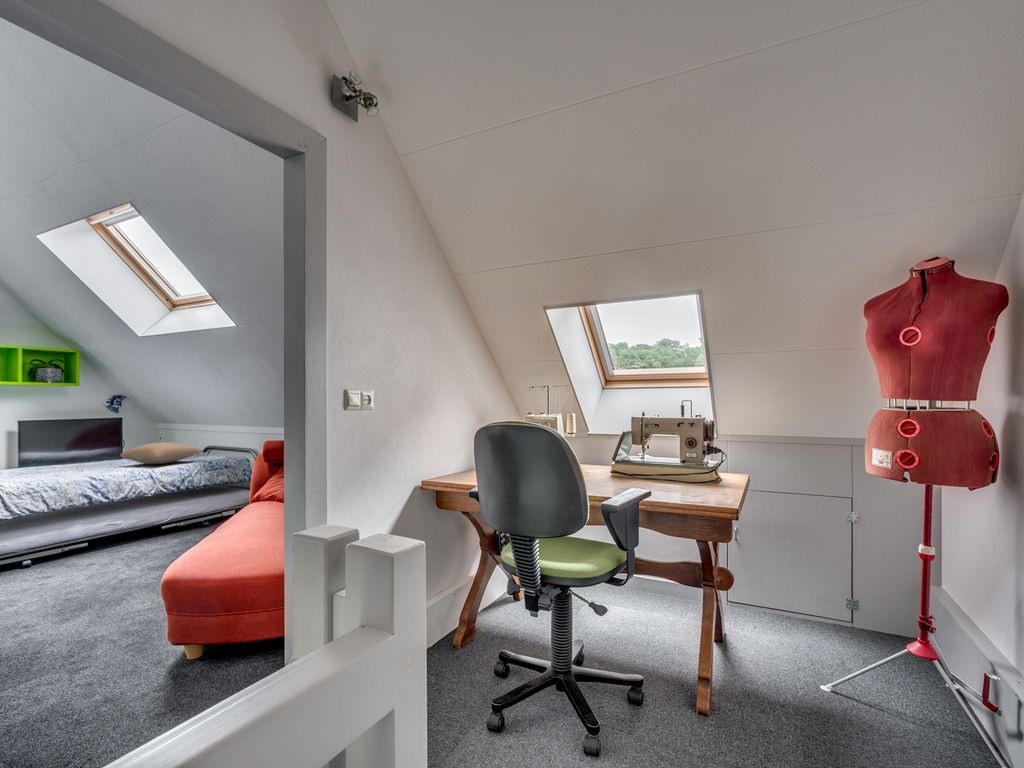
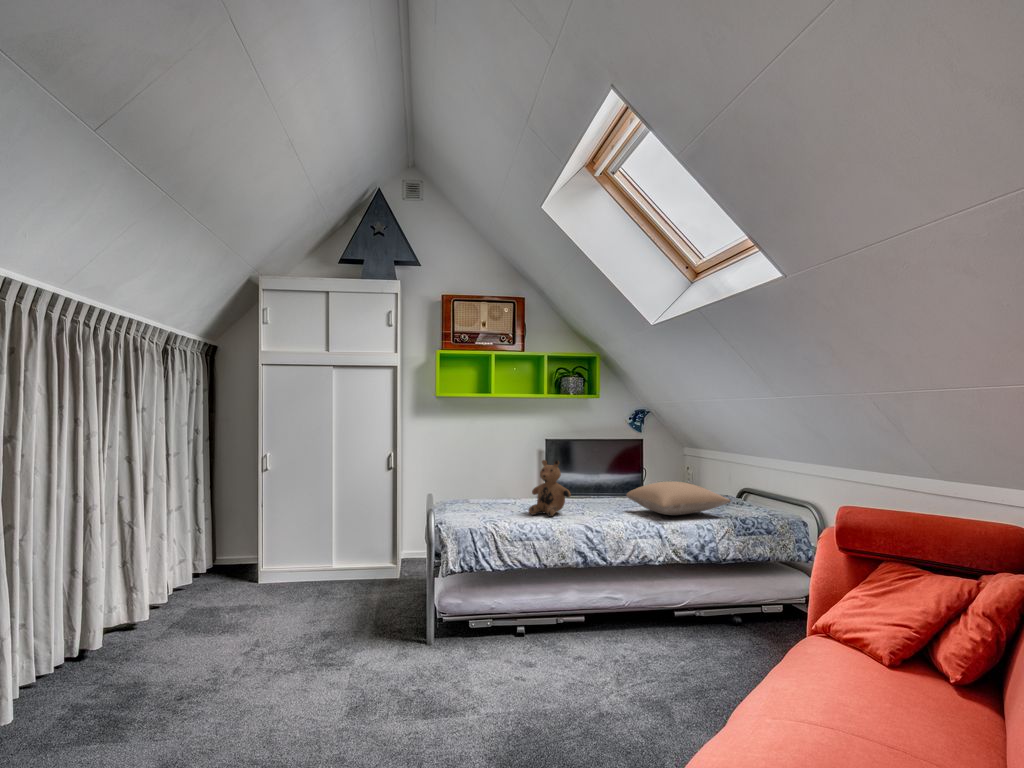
teddy bear: none [27,433,71,477] -> present [529,460,571,517]

